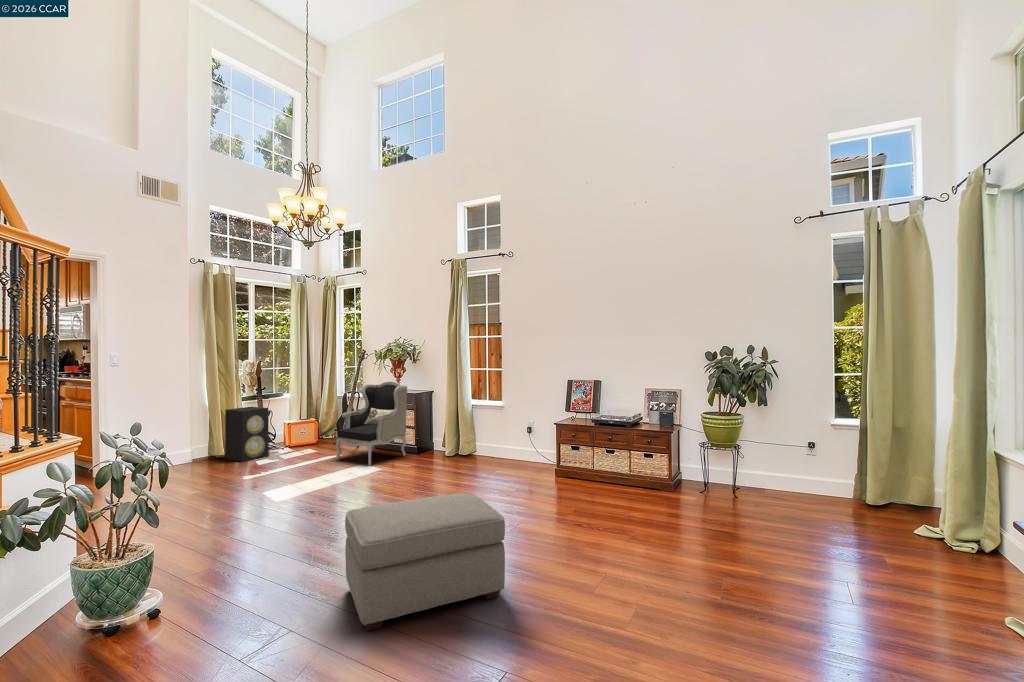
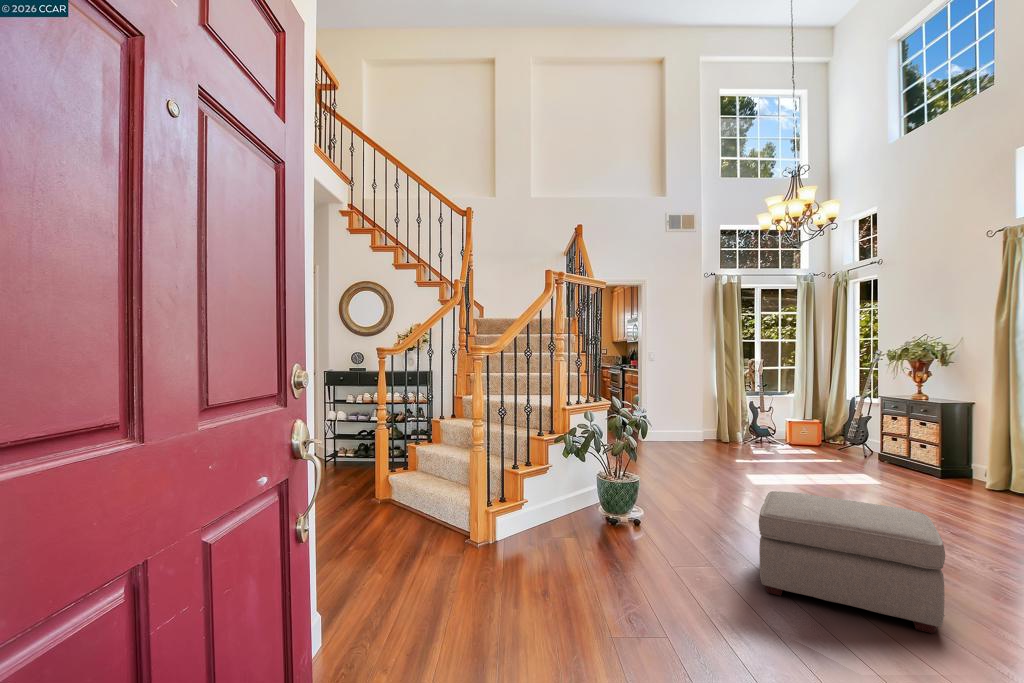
armchair: present [335,382,407,466] -> none [831,387,927,477]
speaker: present [225,407,269,462] -> none [730,400,767,448]

